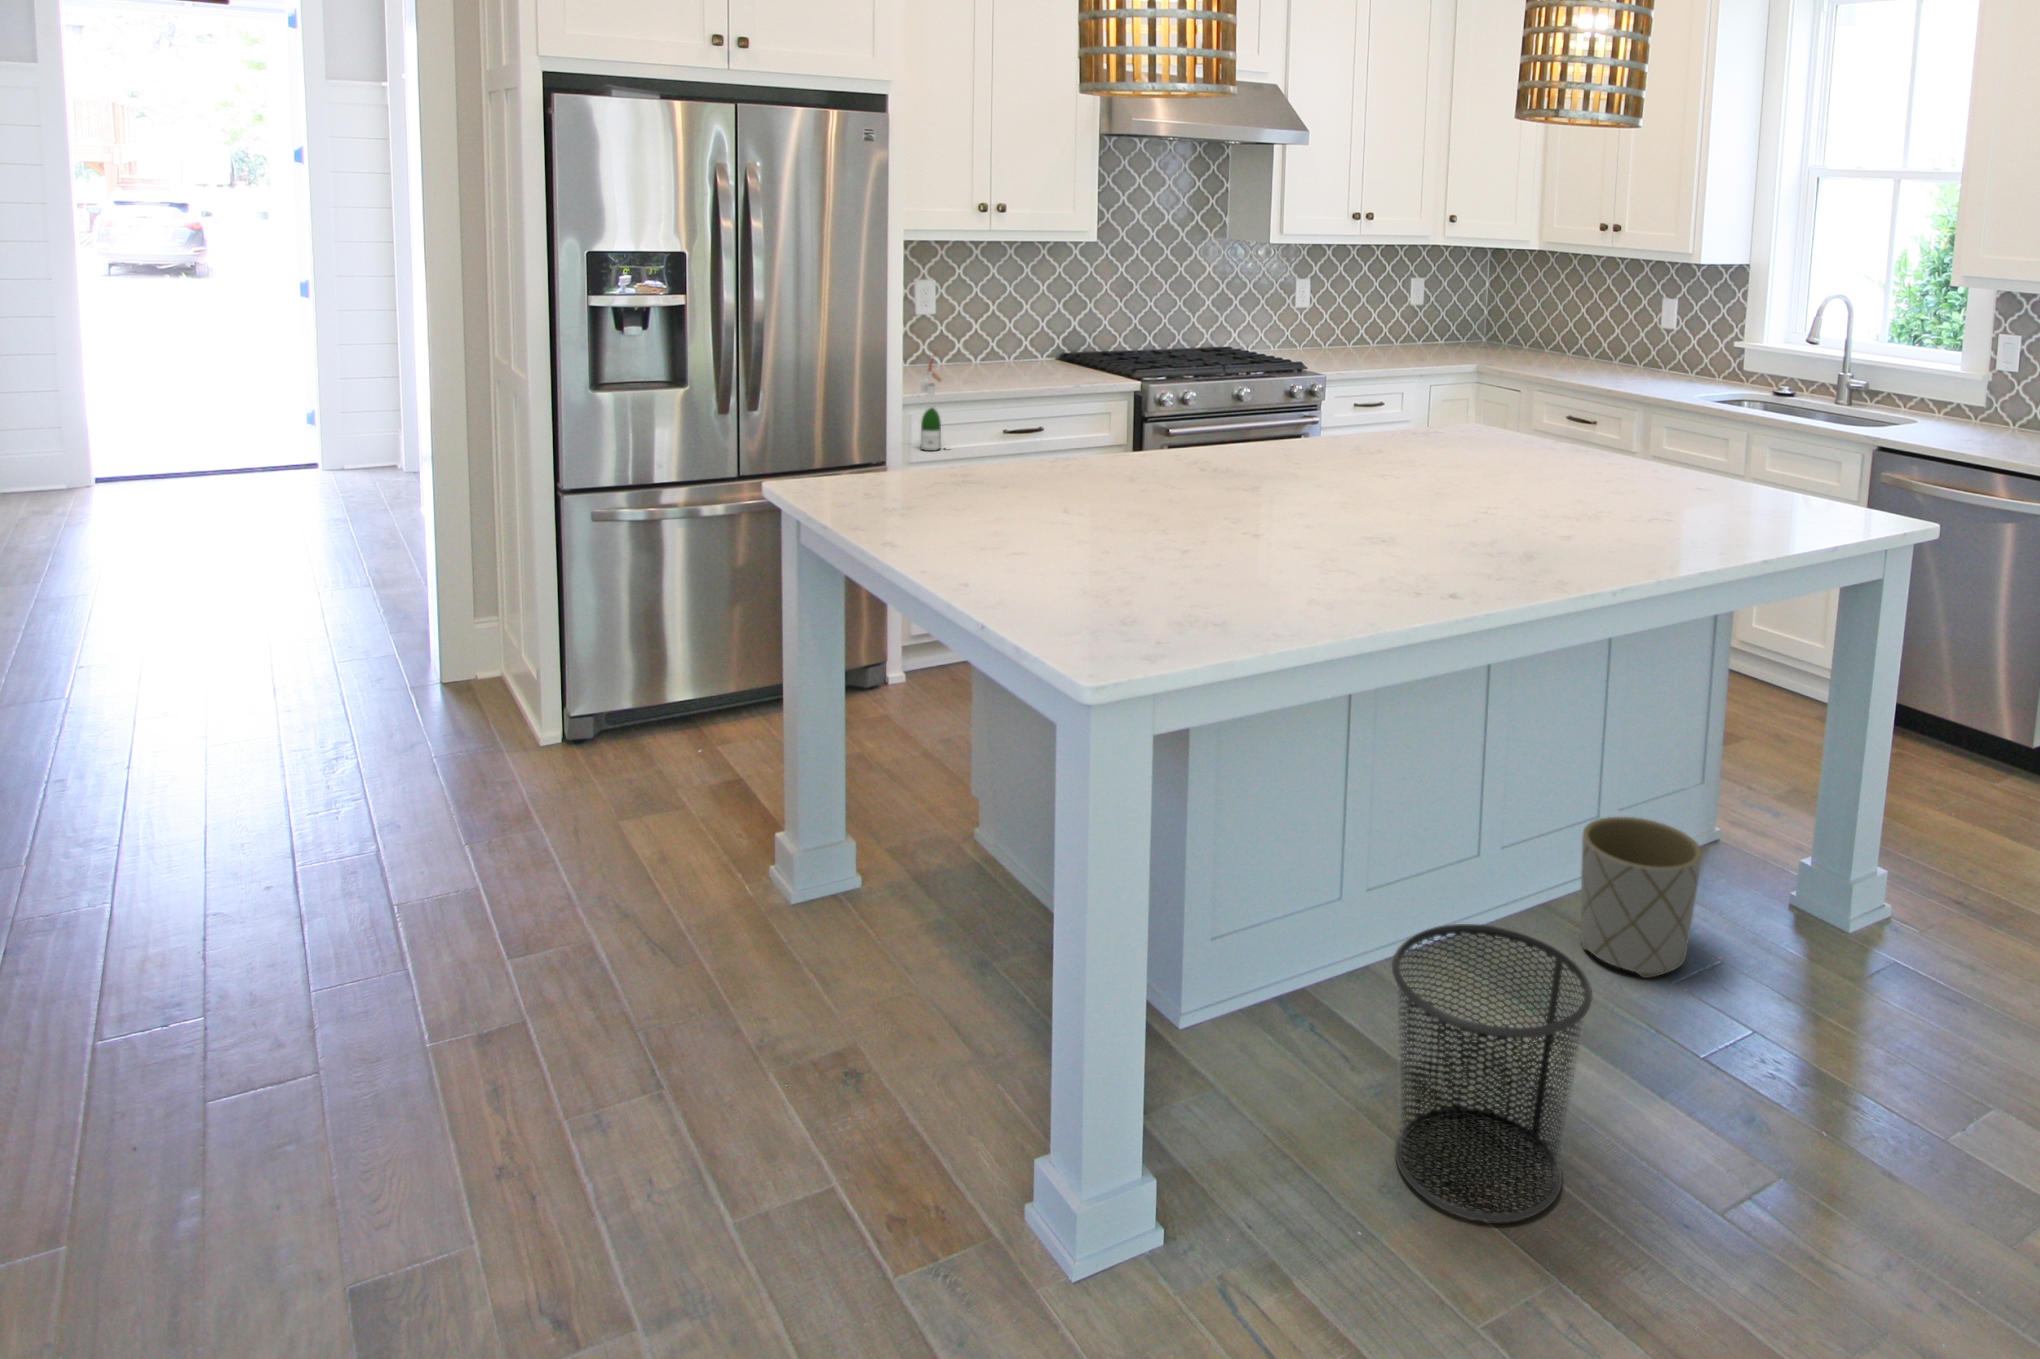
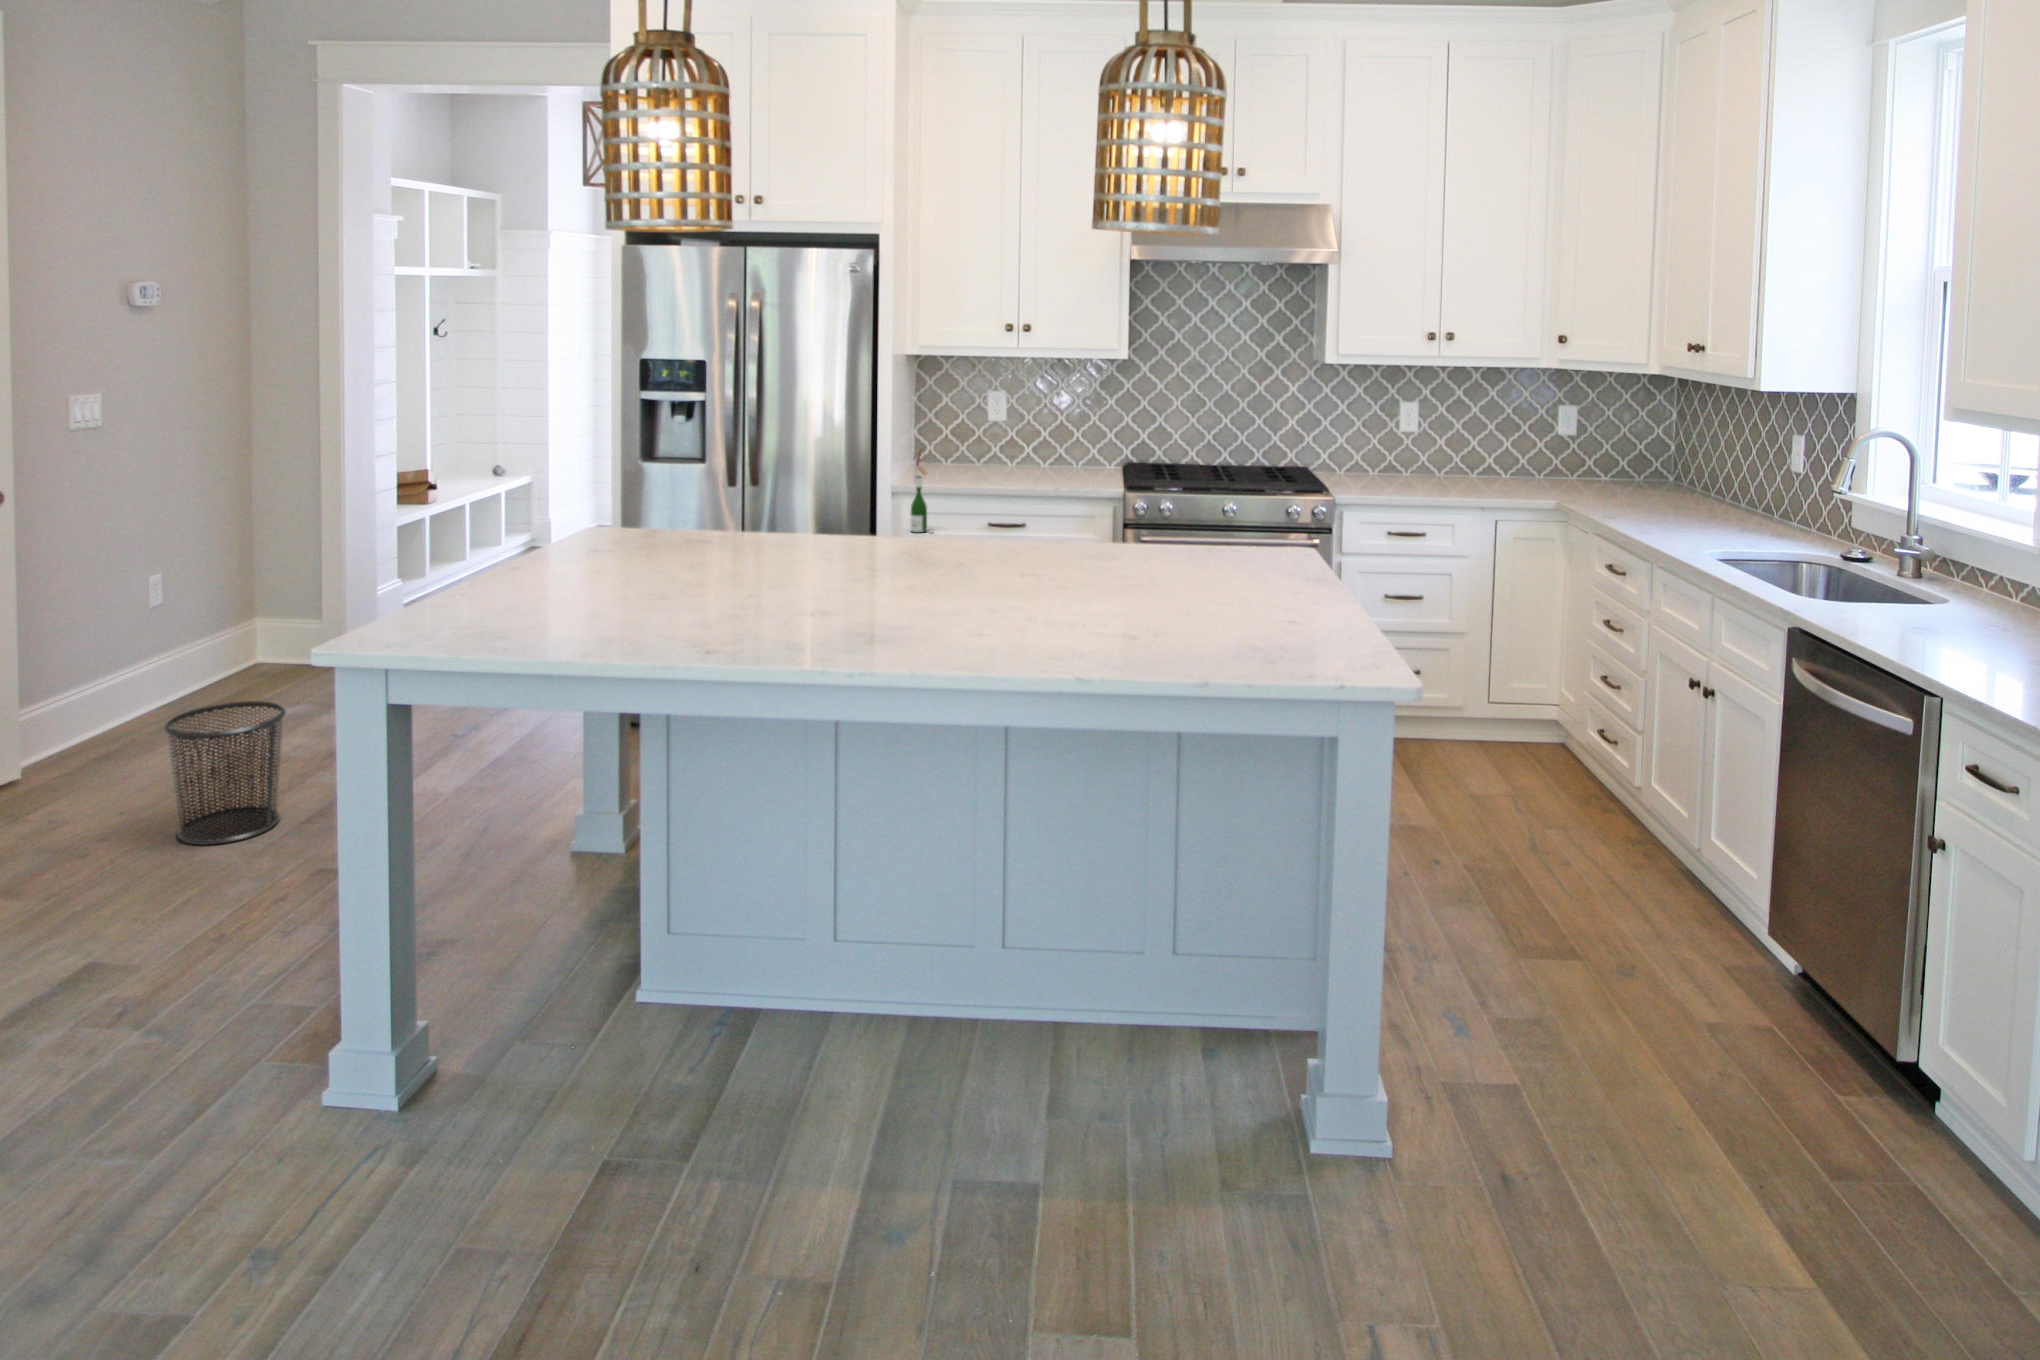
planter: present [1581,817,1702,978] -> none [993,932,1107,1097]
waste bin: present [1392,924,1592,1222] -> present [164,701,286,845]

